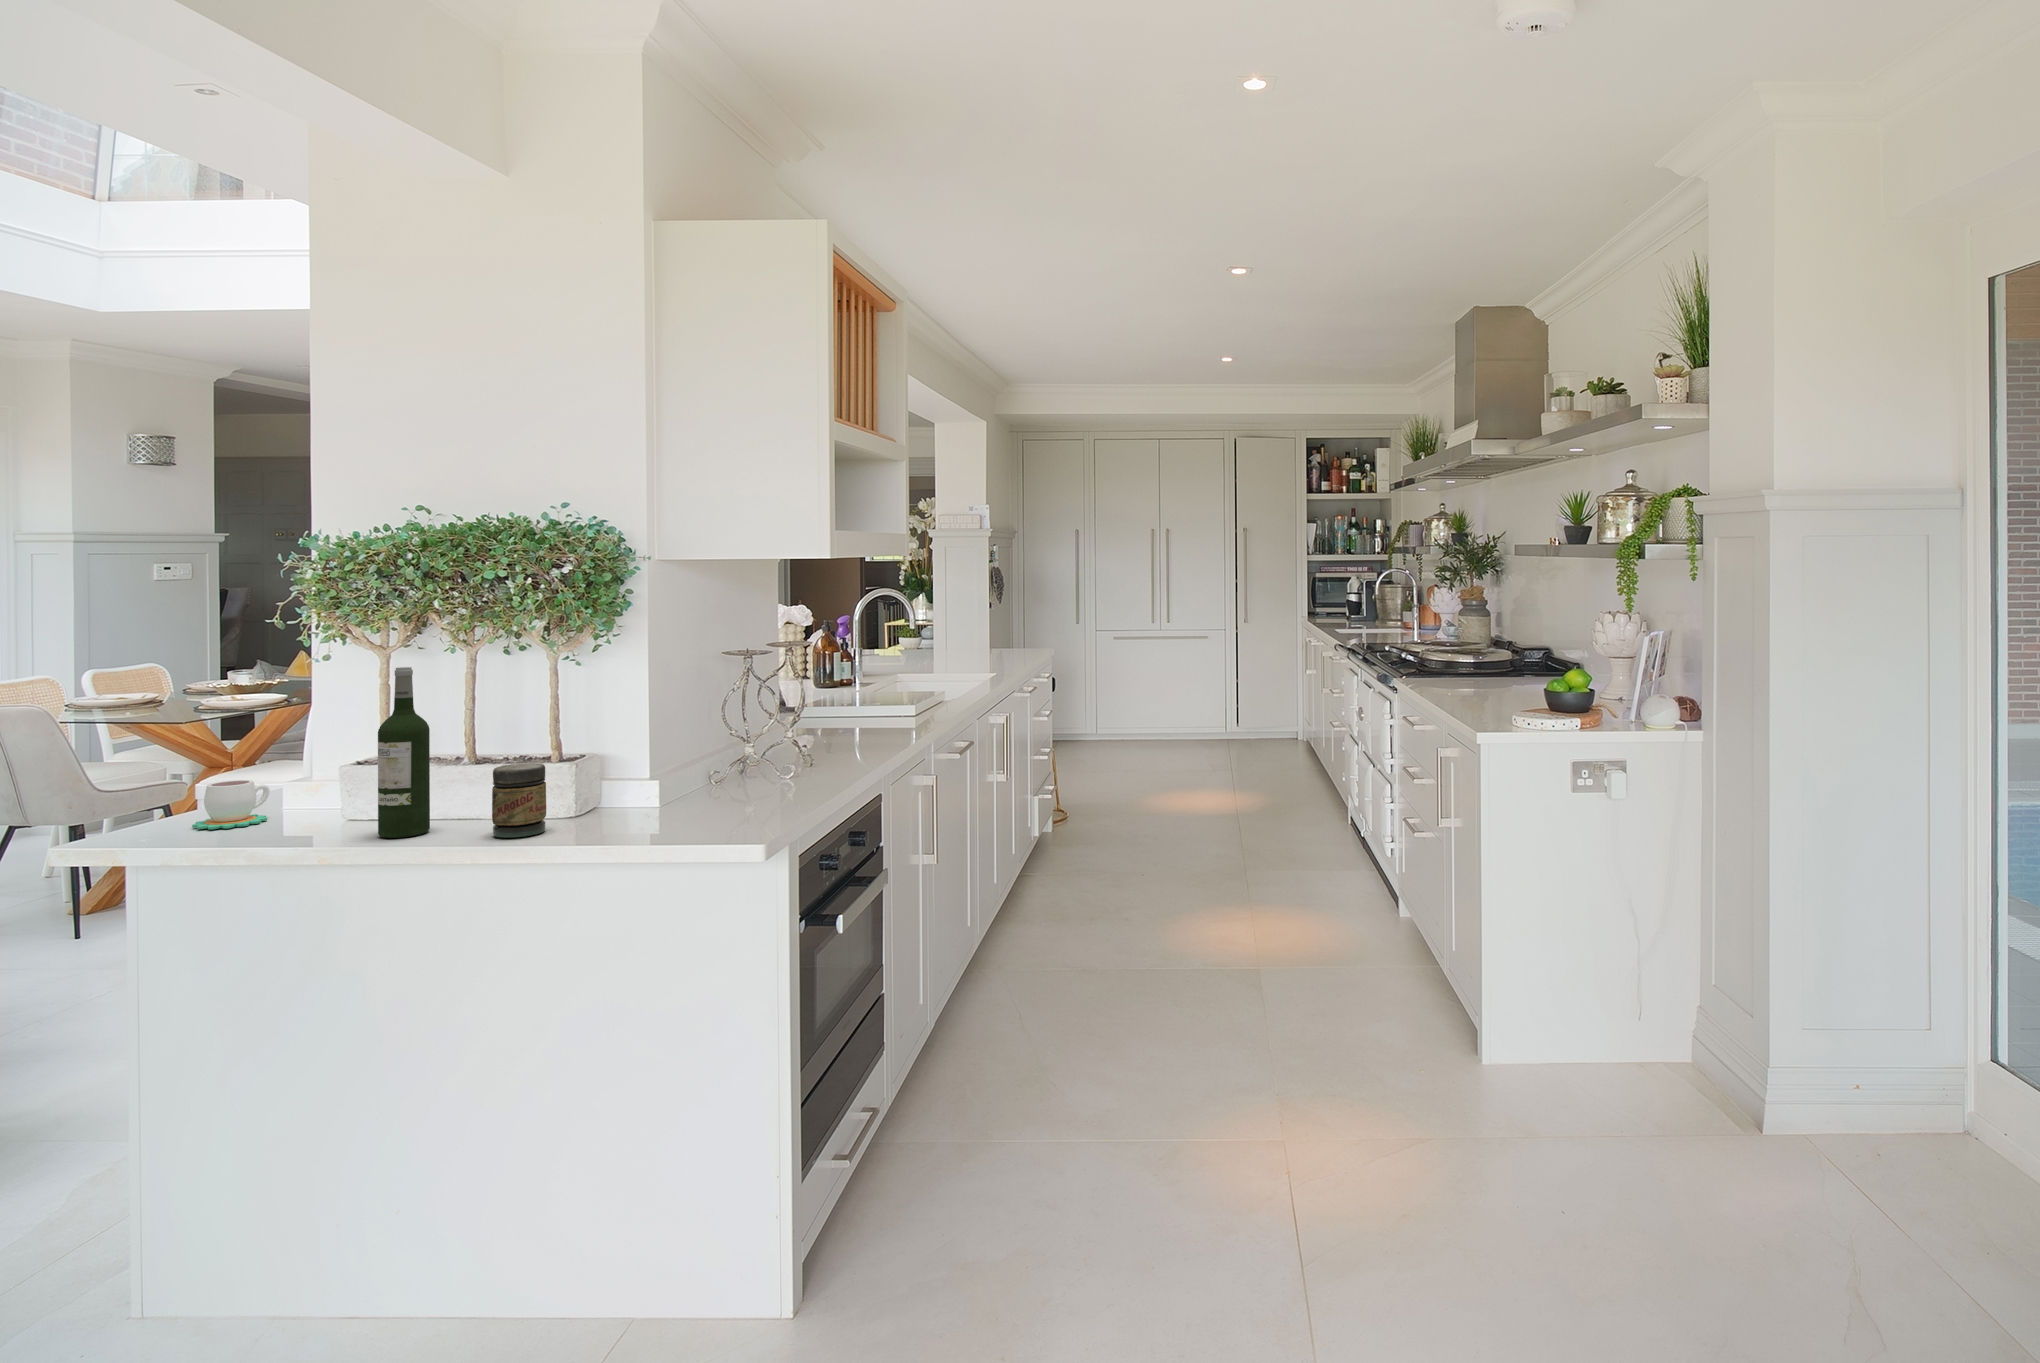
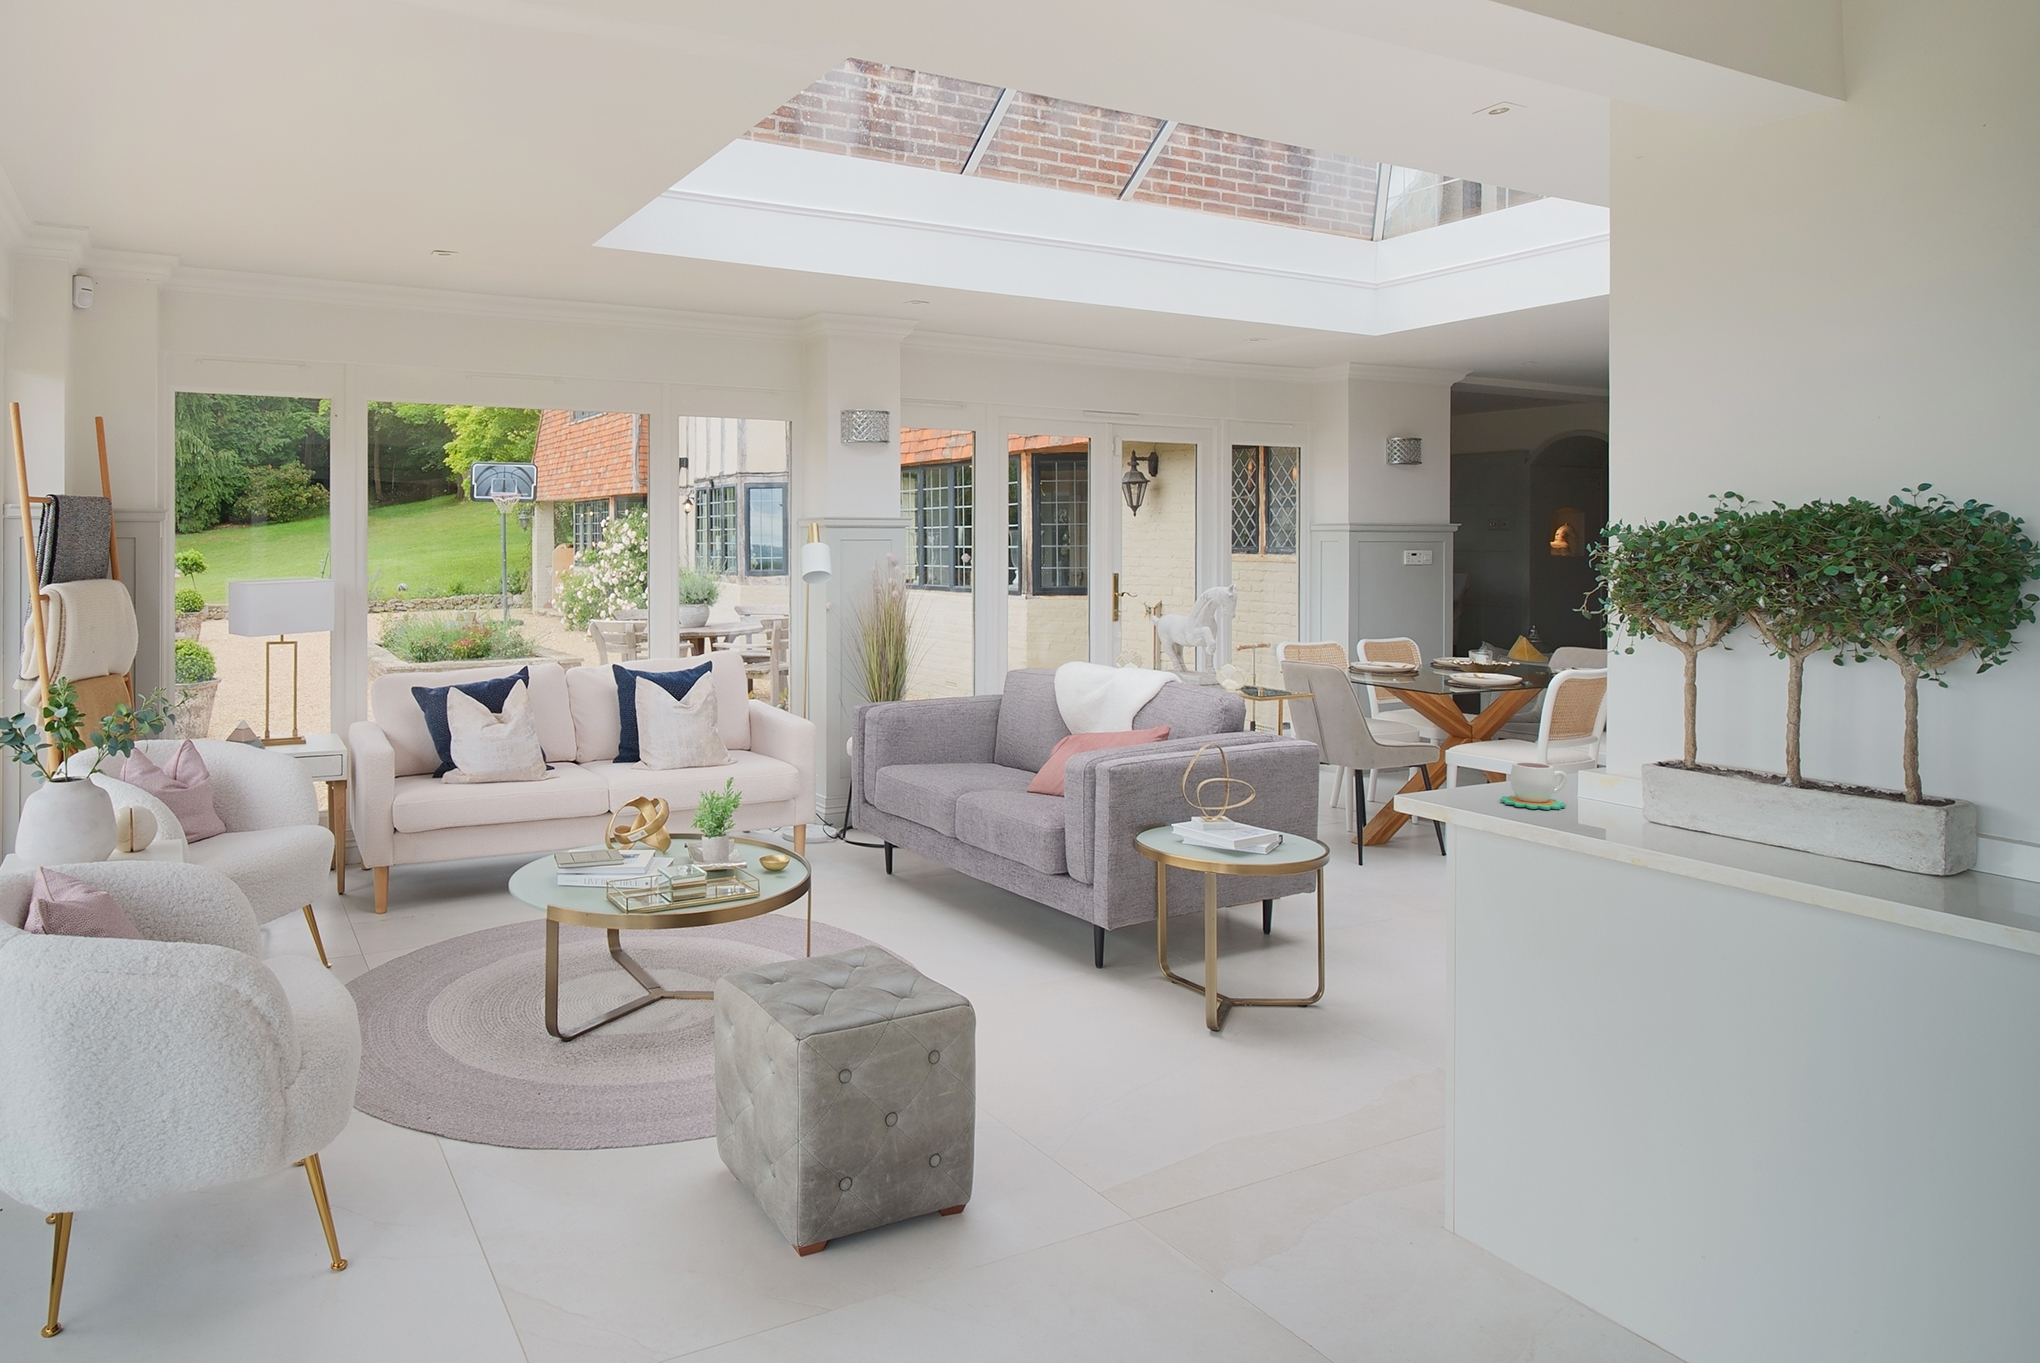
wine bottle: present [378,667,430,838] -> none [1690,670,1750,859]
jar: present [492,763,546,838] -> none [1832,799,1907,892]

